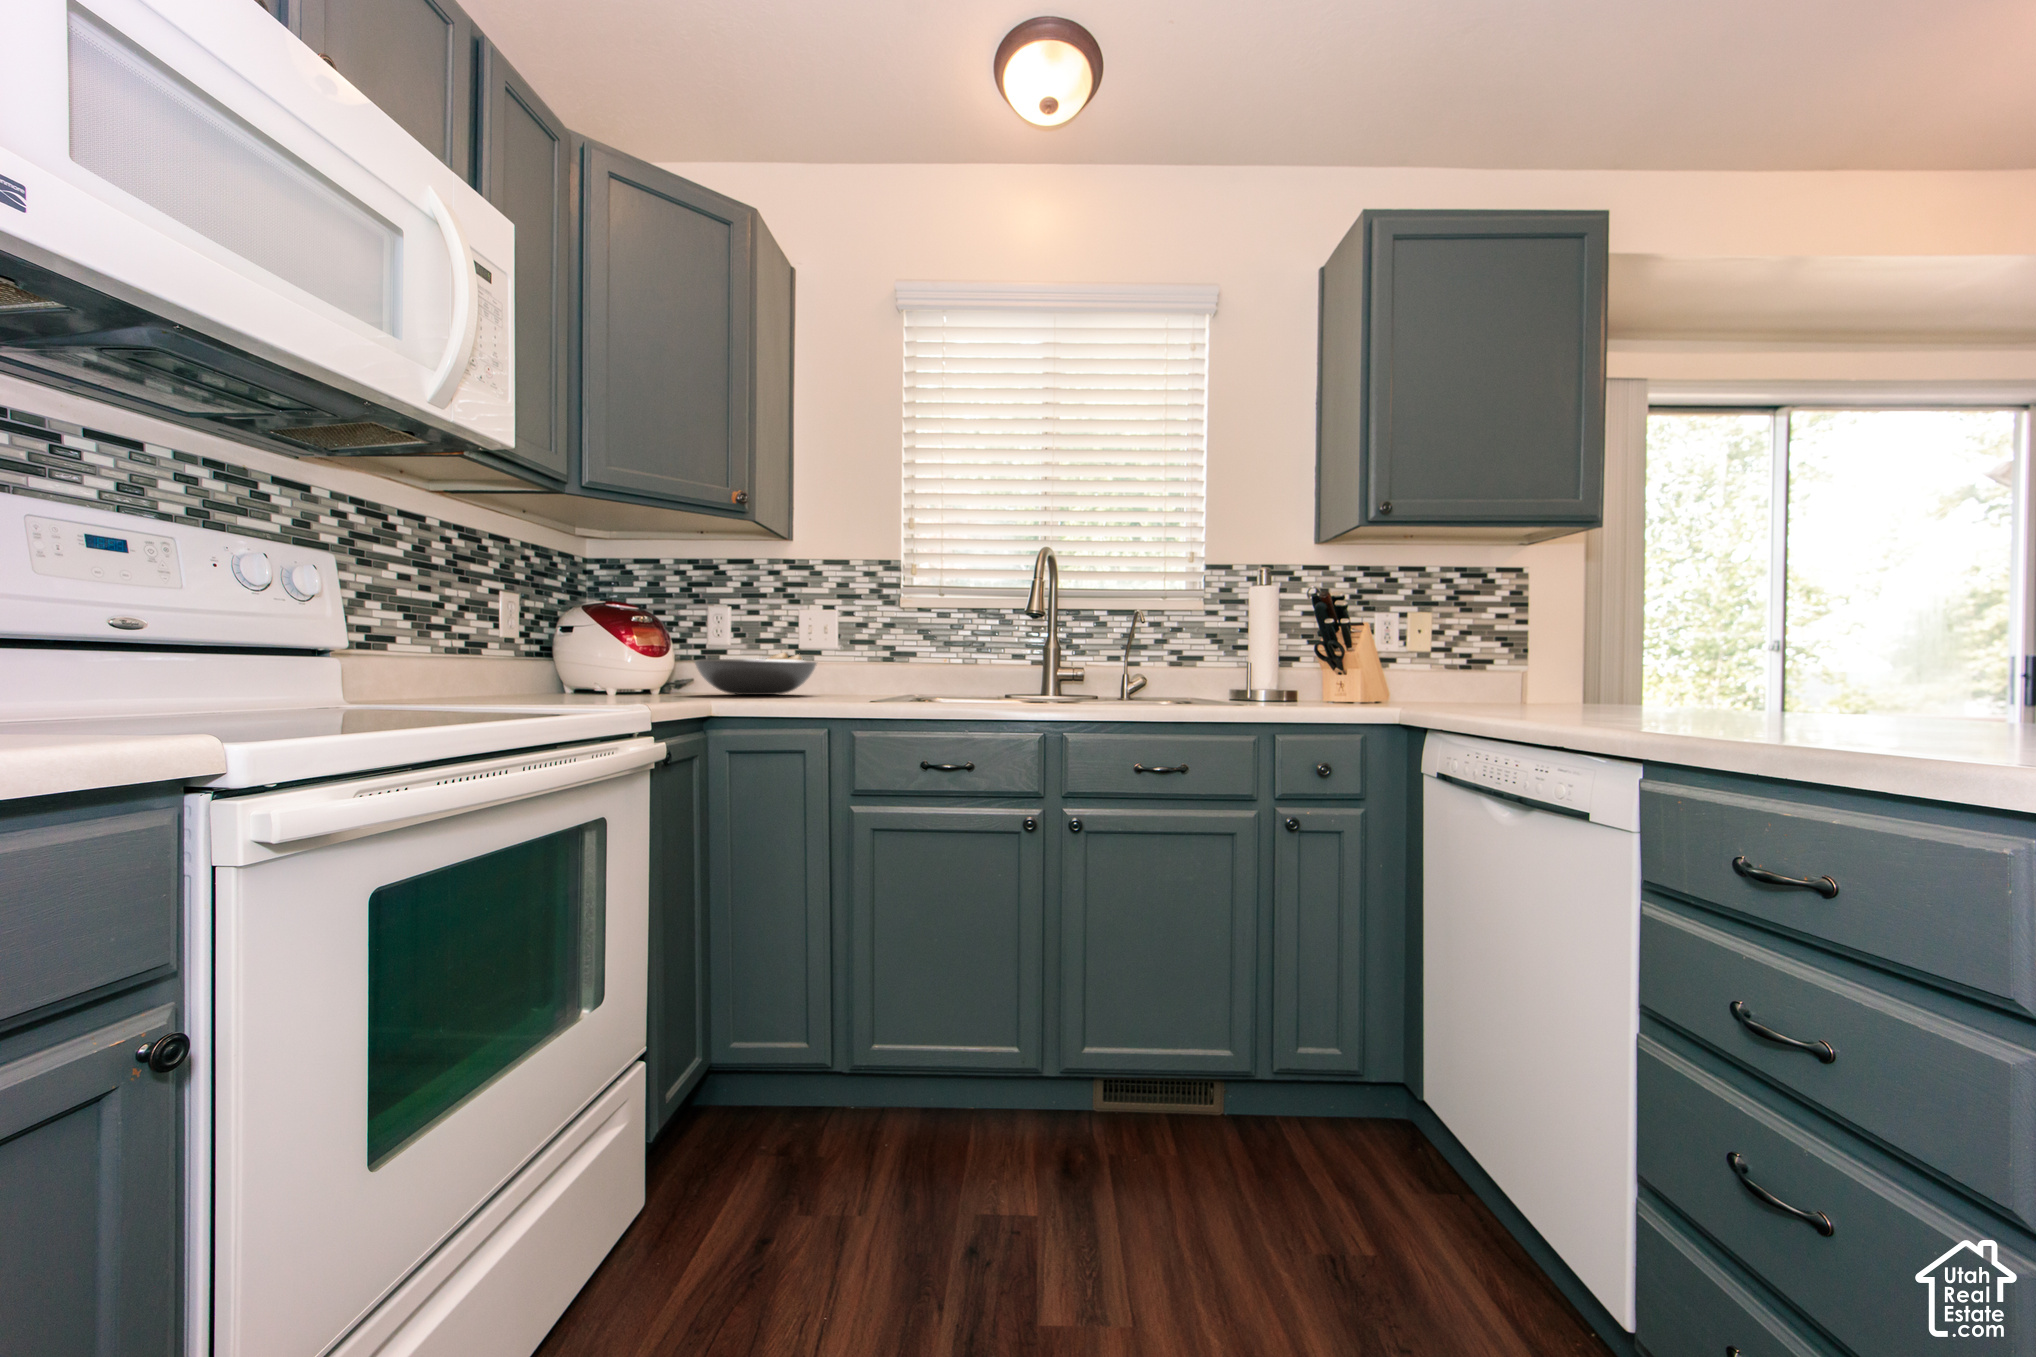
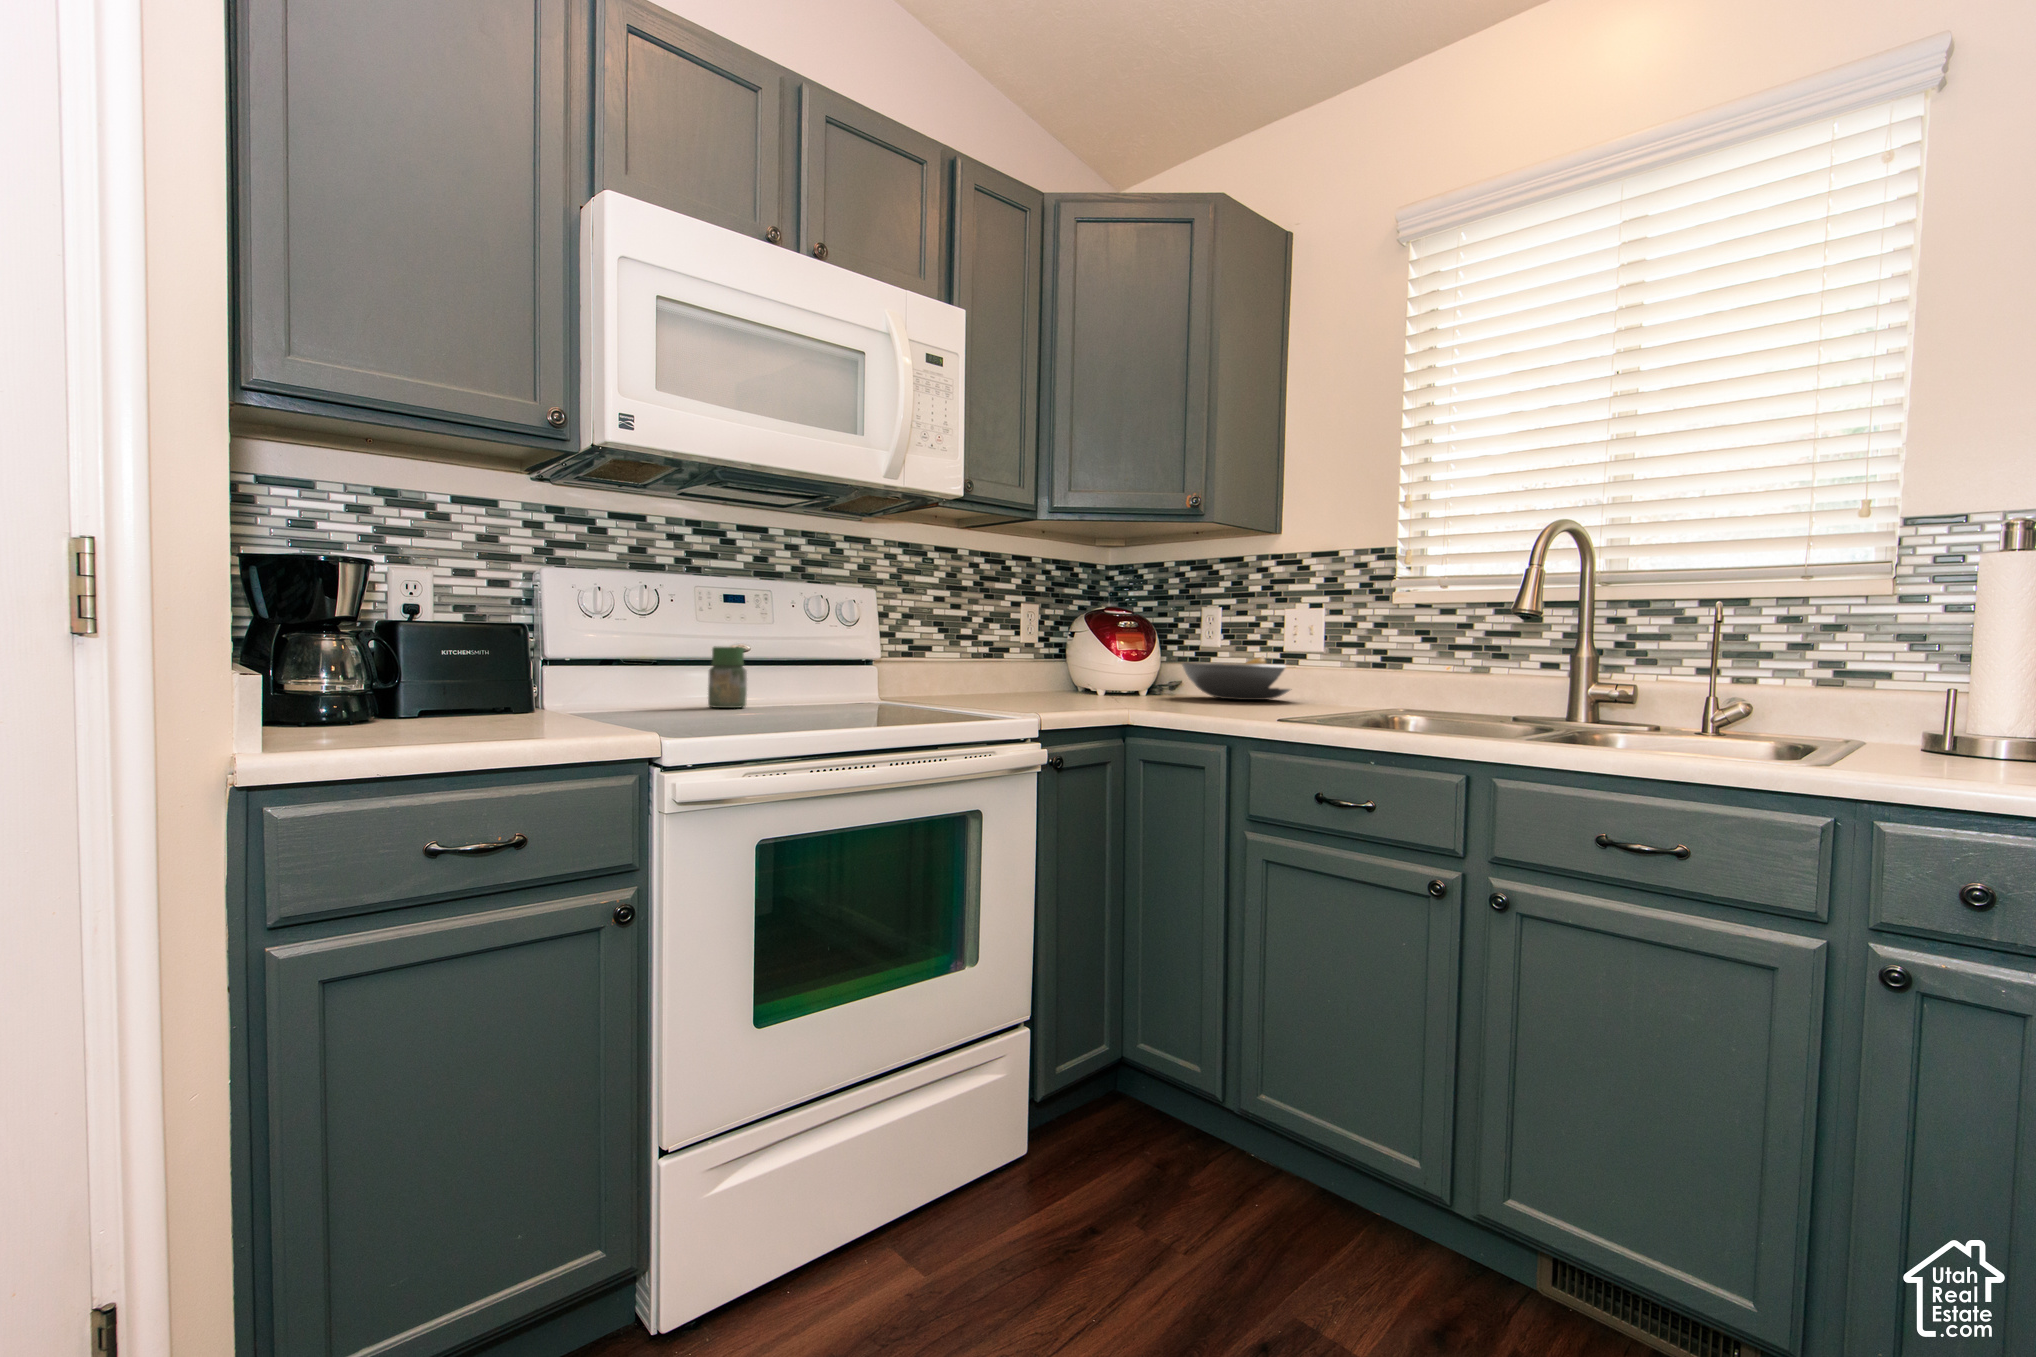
jar: none [70,617,162,720] -> present [708,647,747,708]

